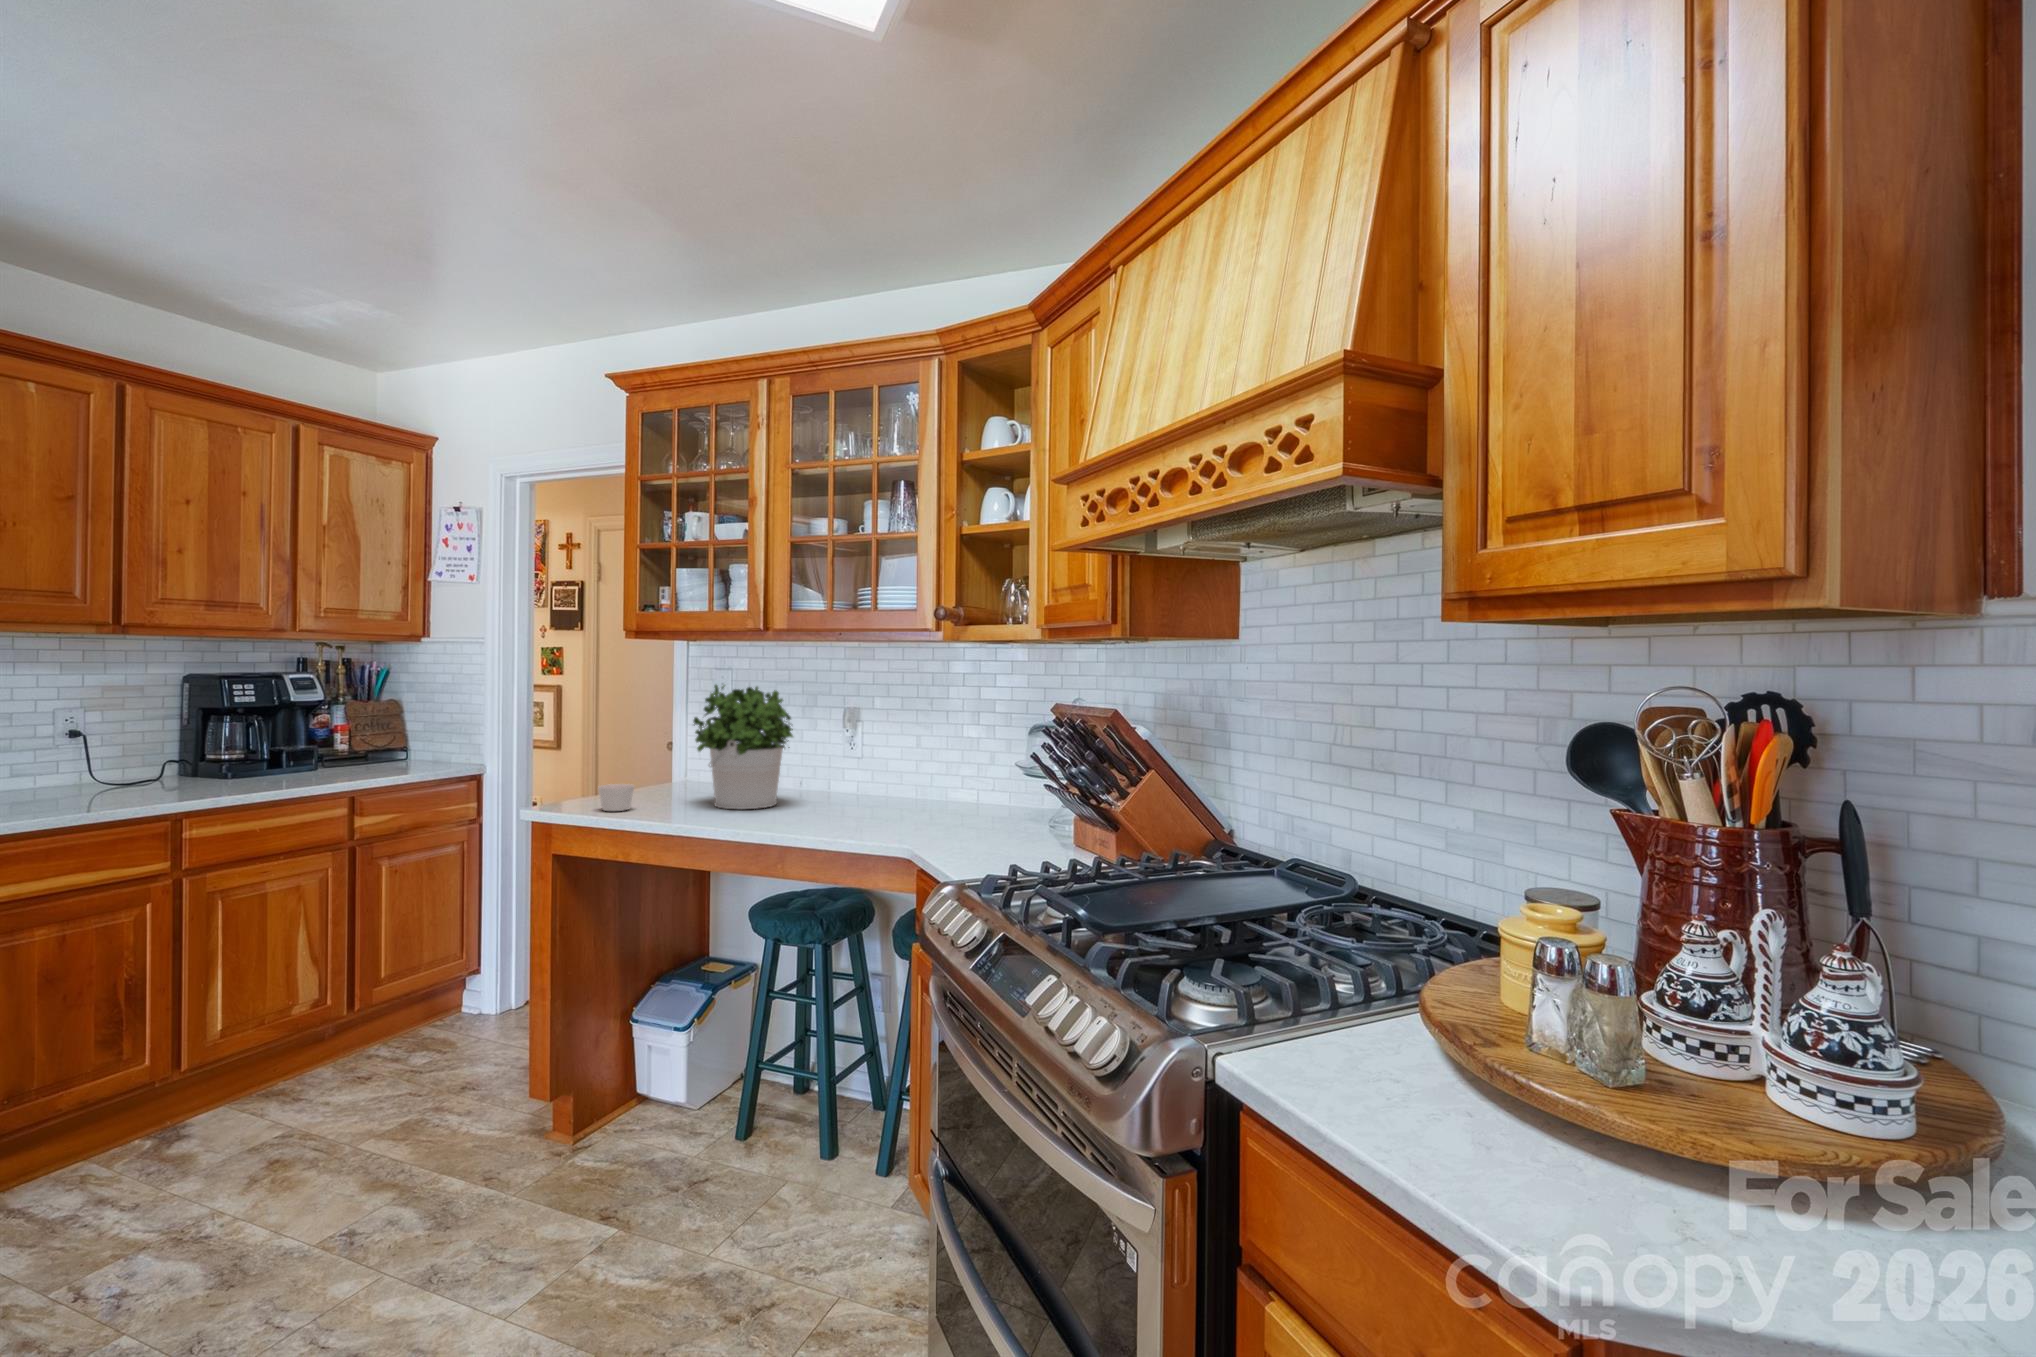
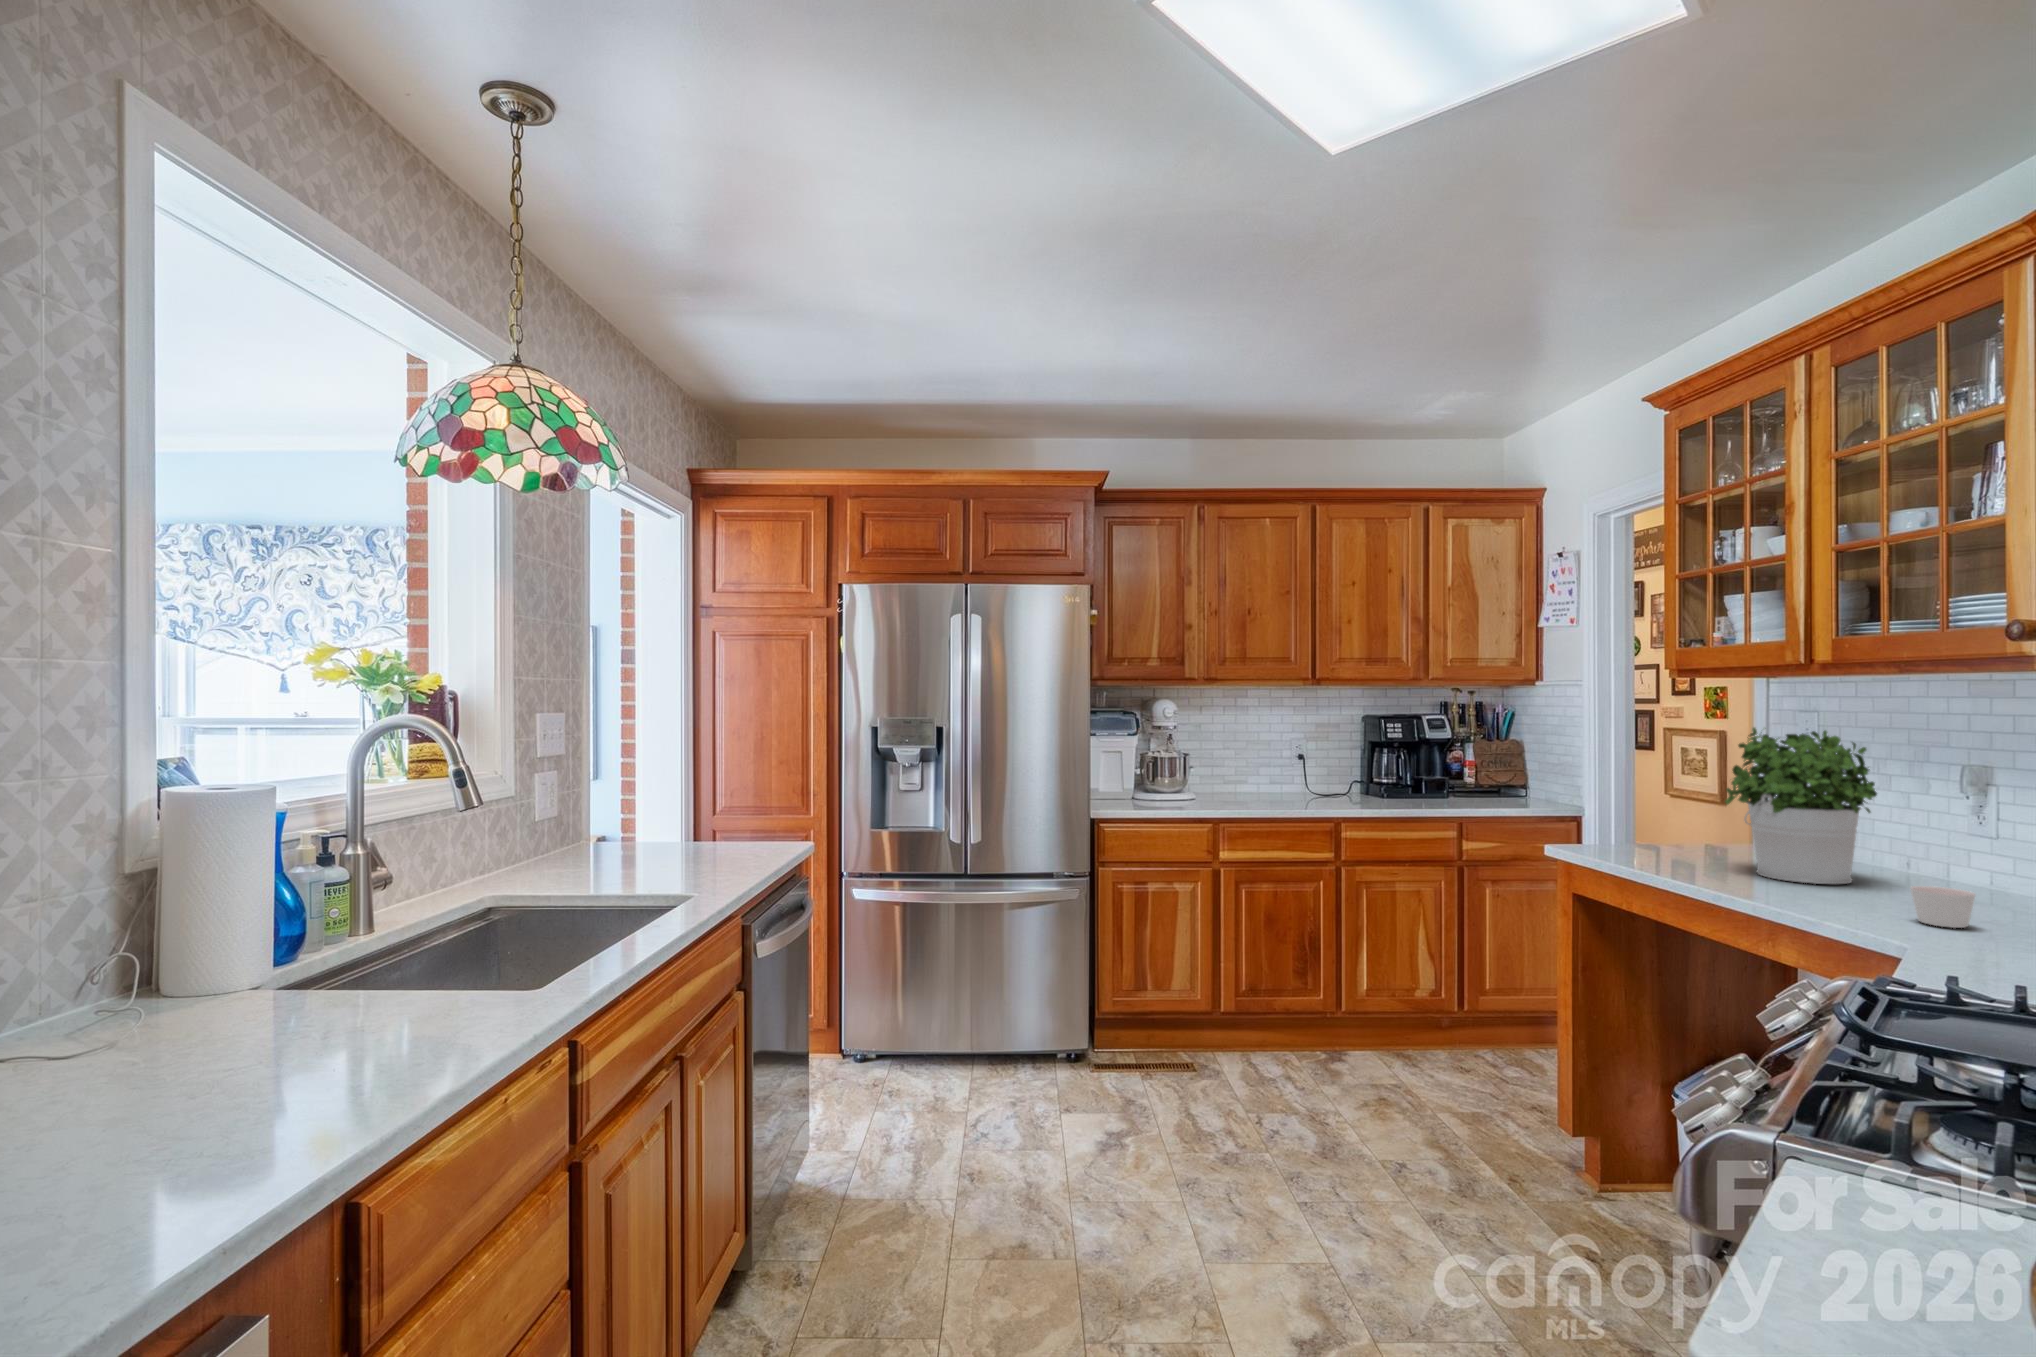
candle: present [598,784,634,811] -> present [1910,886,1975,928]

